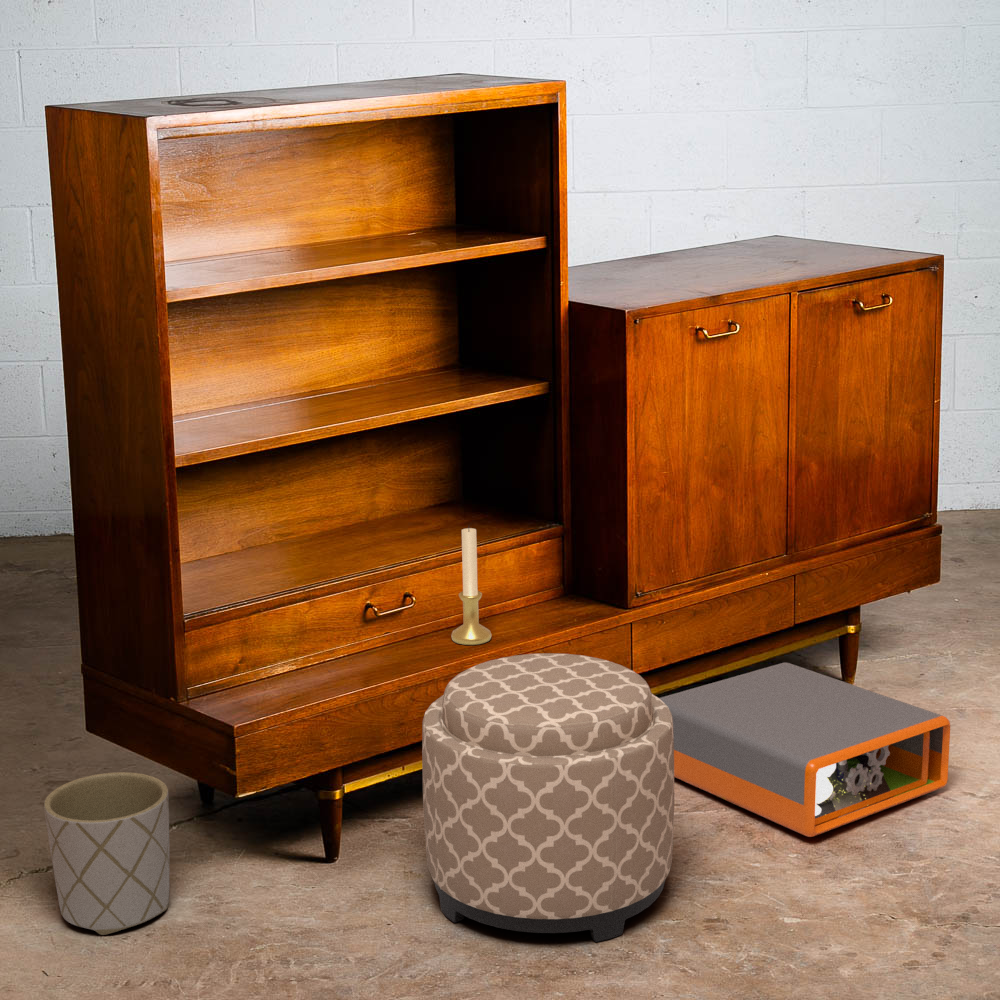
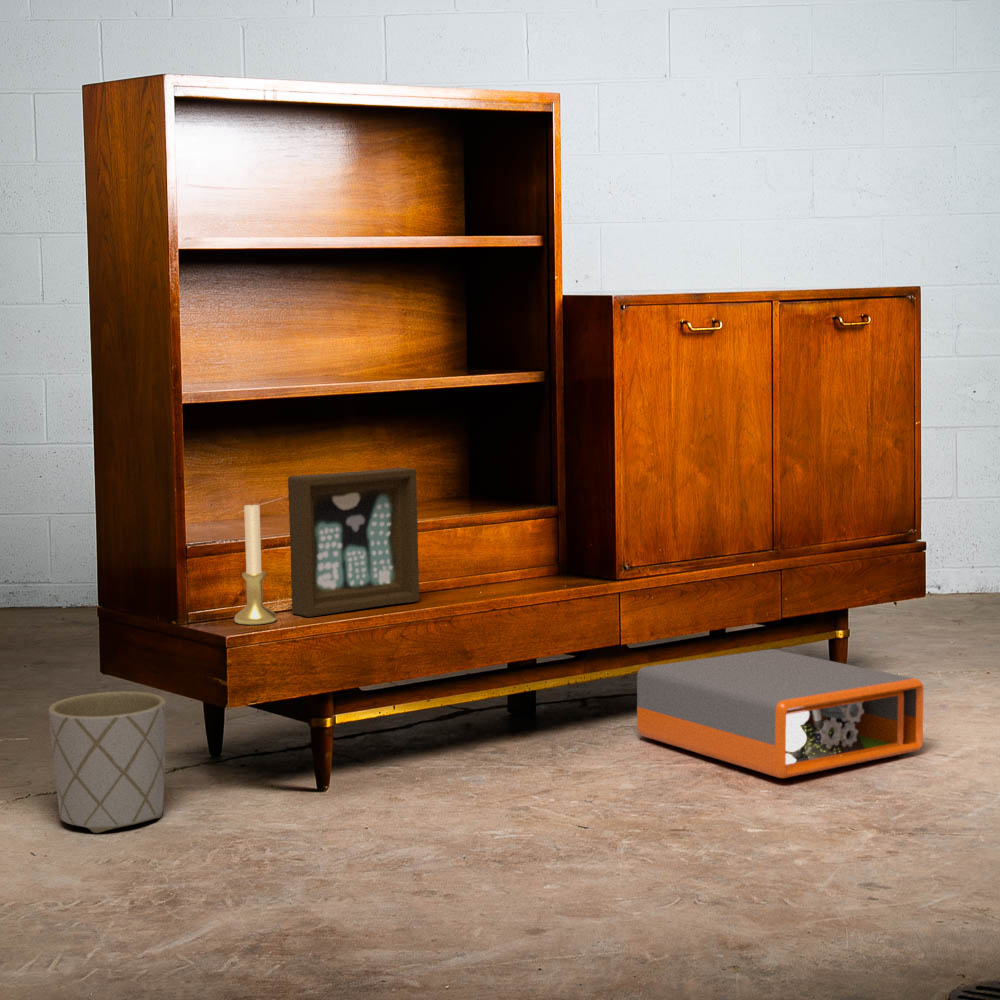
picture frame: none [288,512,427,688] -> present [288,468,419,617]
candle holder: present [451,527,491,645] -> present [235,502,276,625]
ottoman: present [422,653,674,942] -> none [404,591,643,843]

